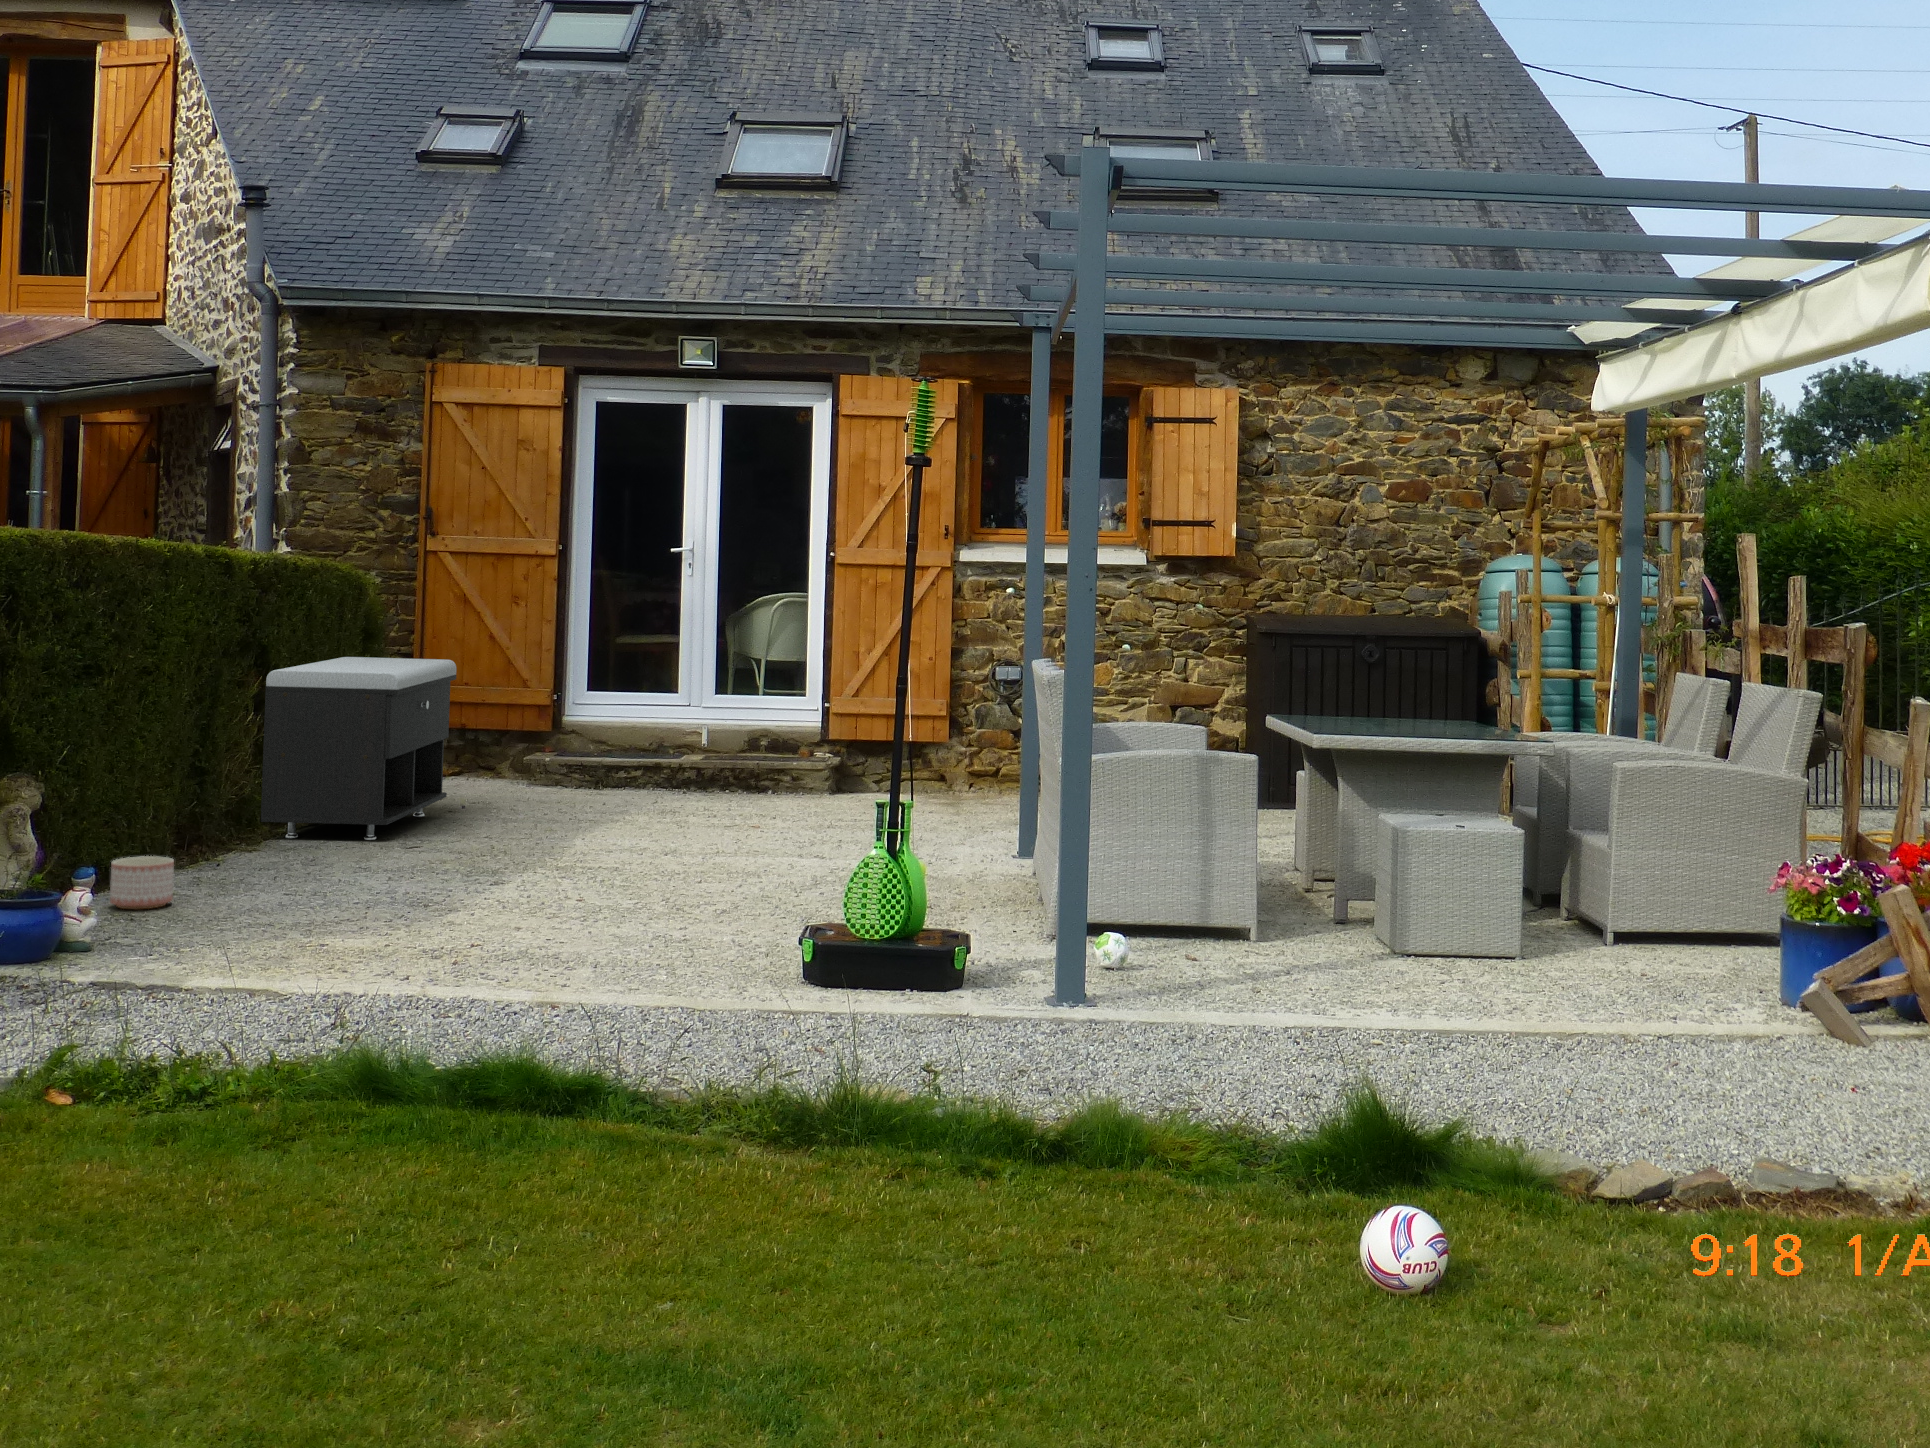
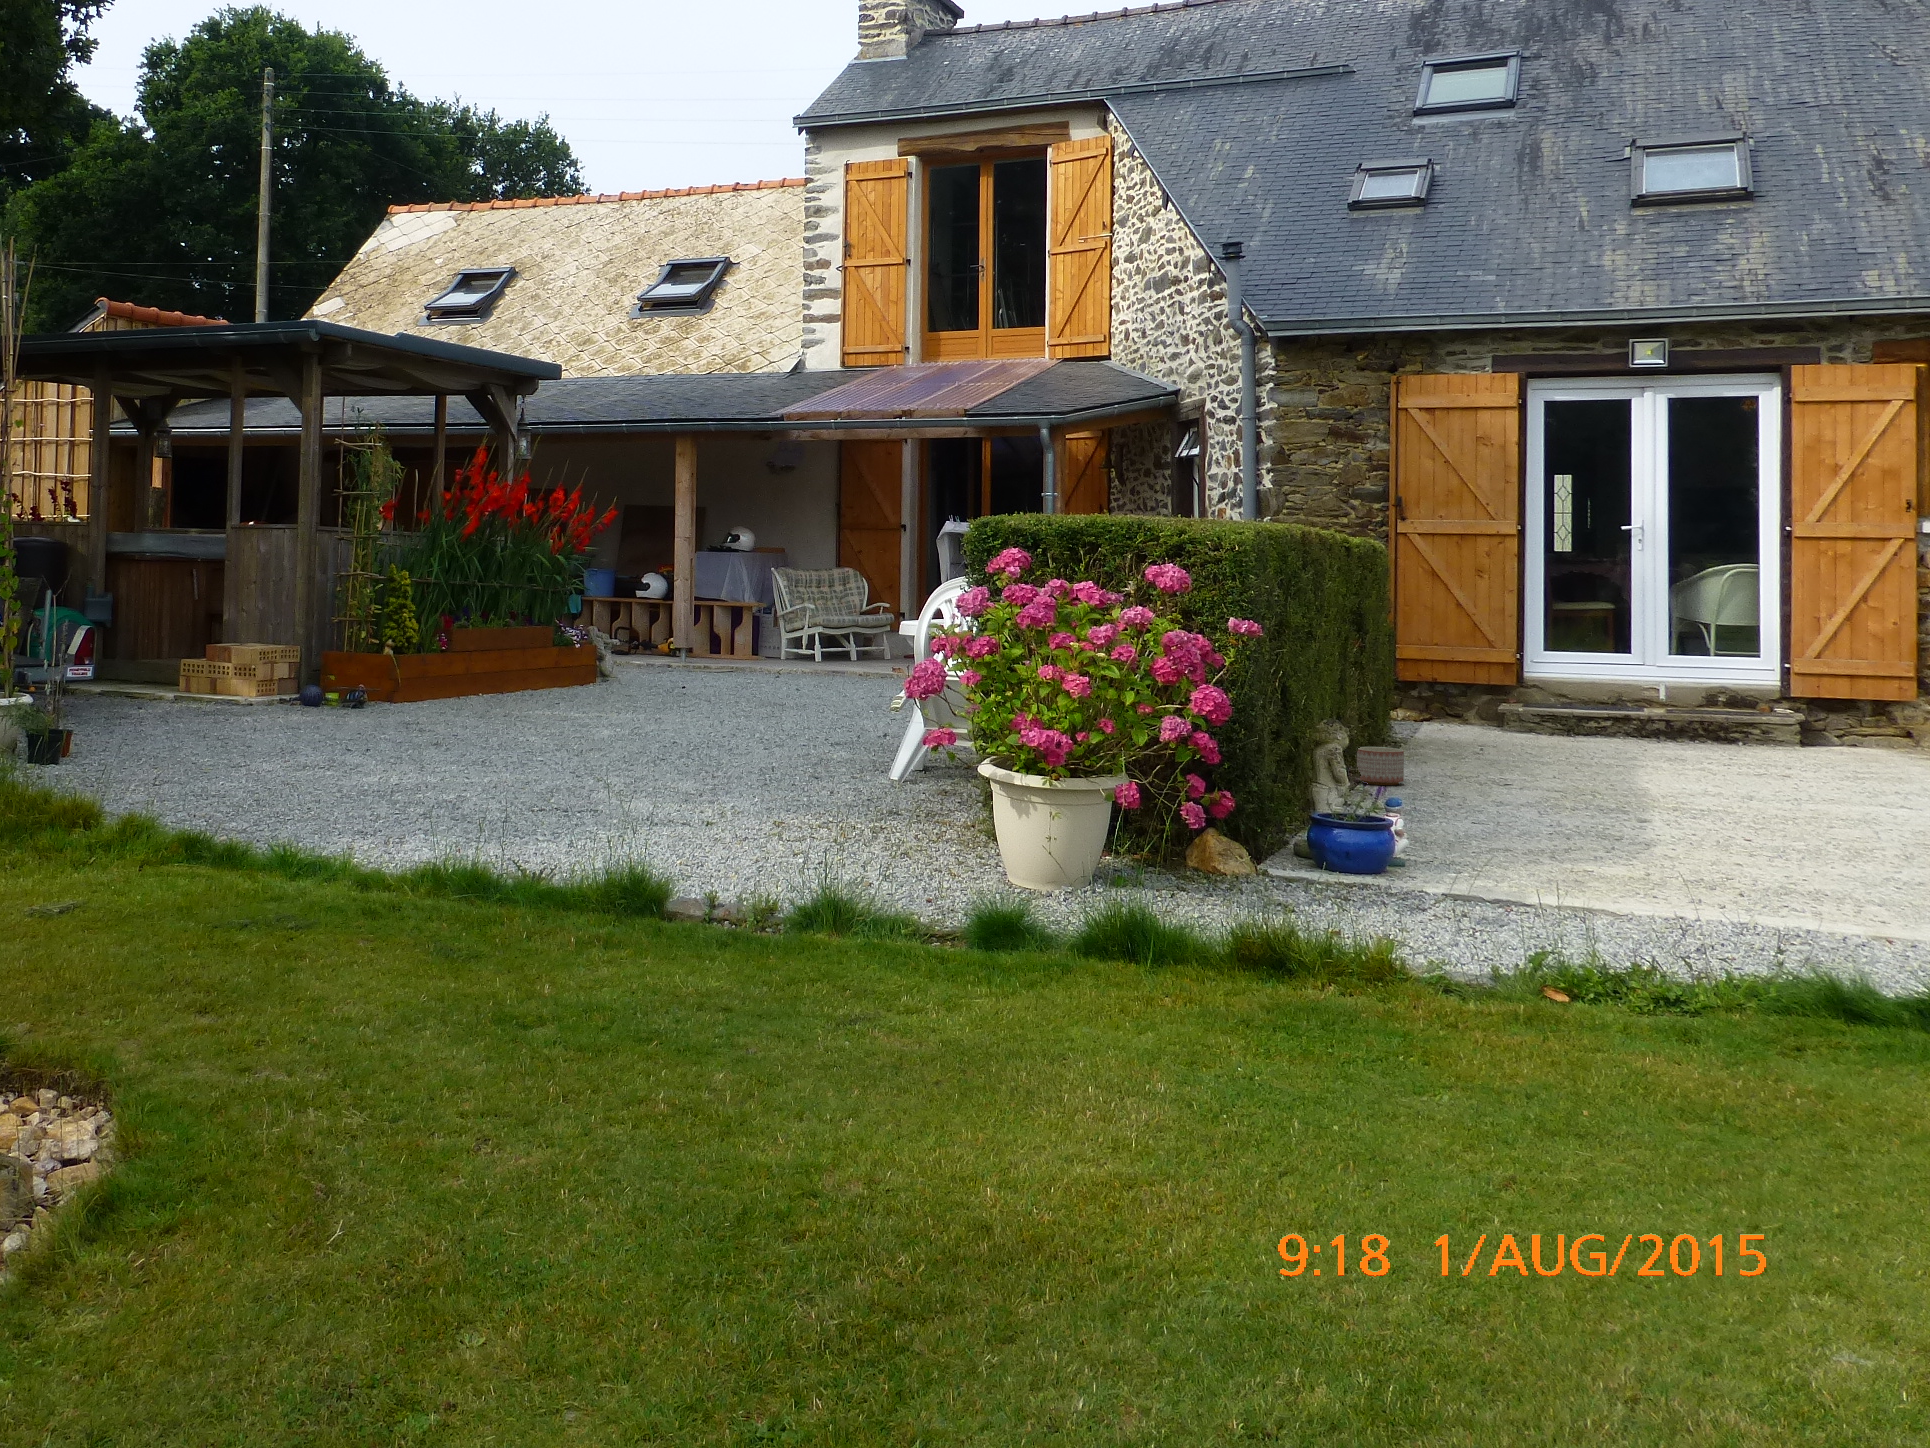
storage bench: present [261,657,457,840] -> none [1374,611,1495,754]

